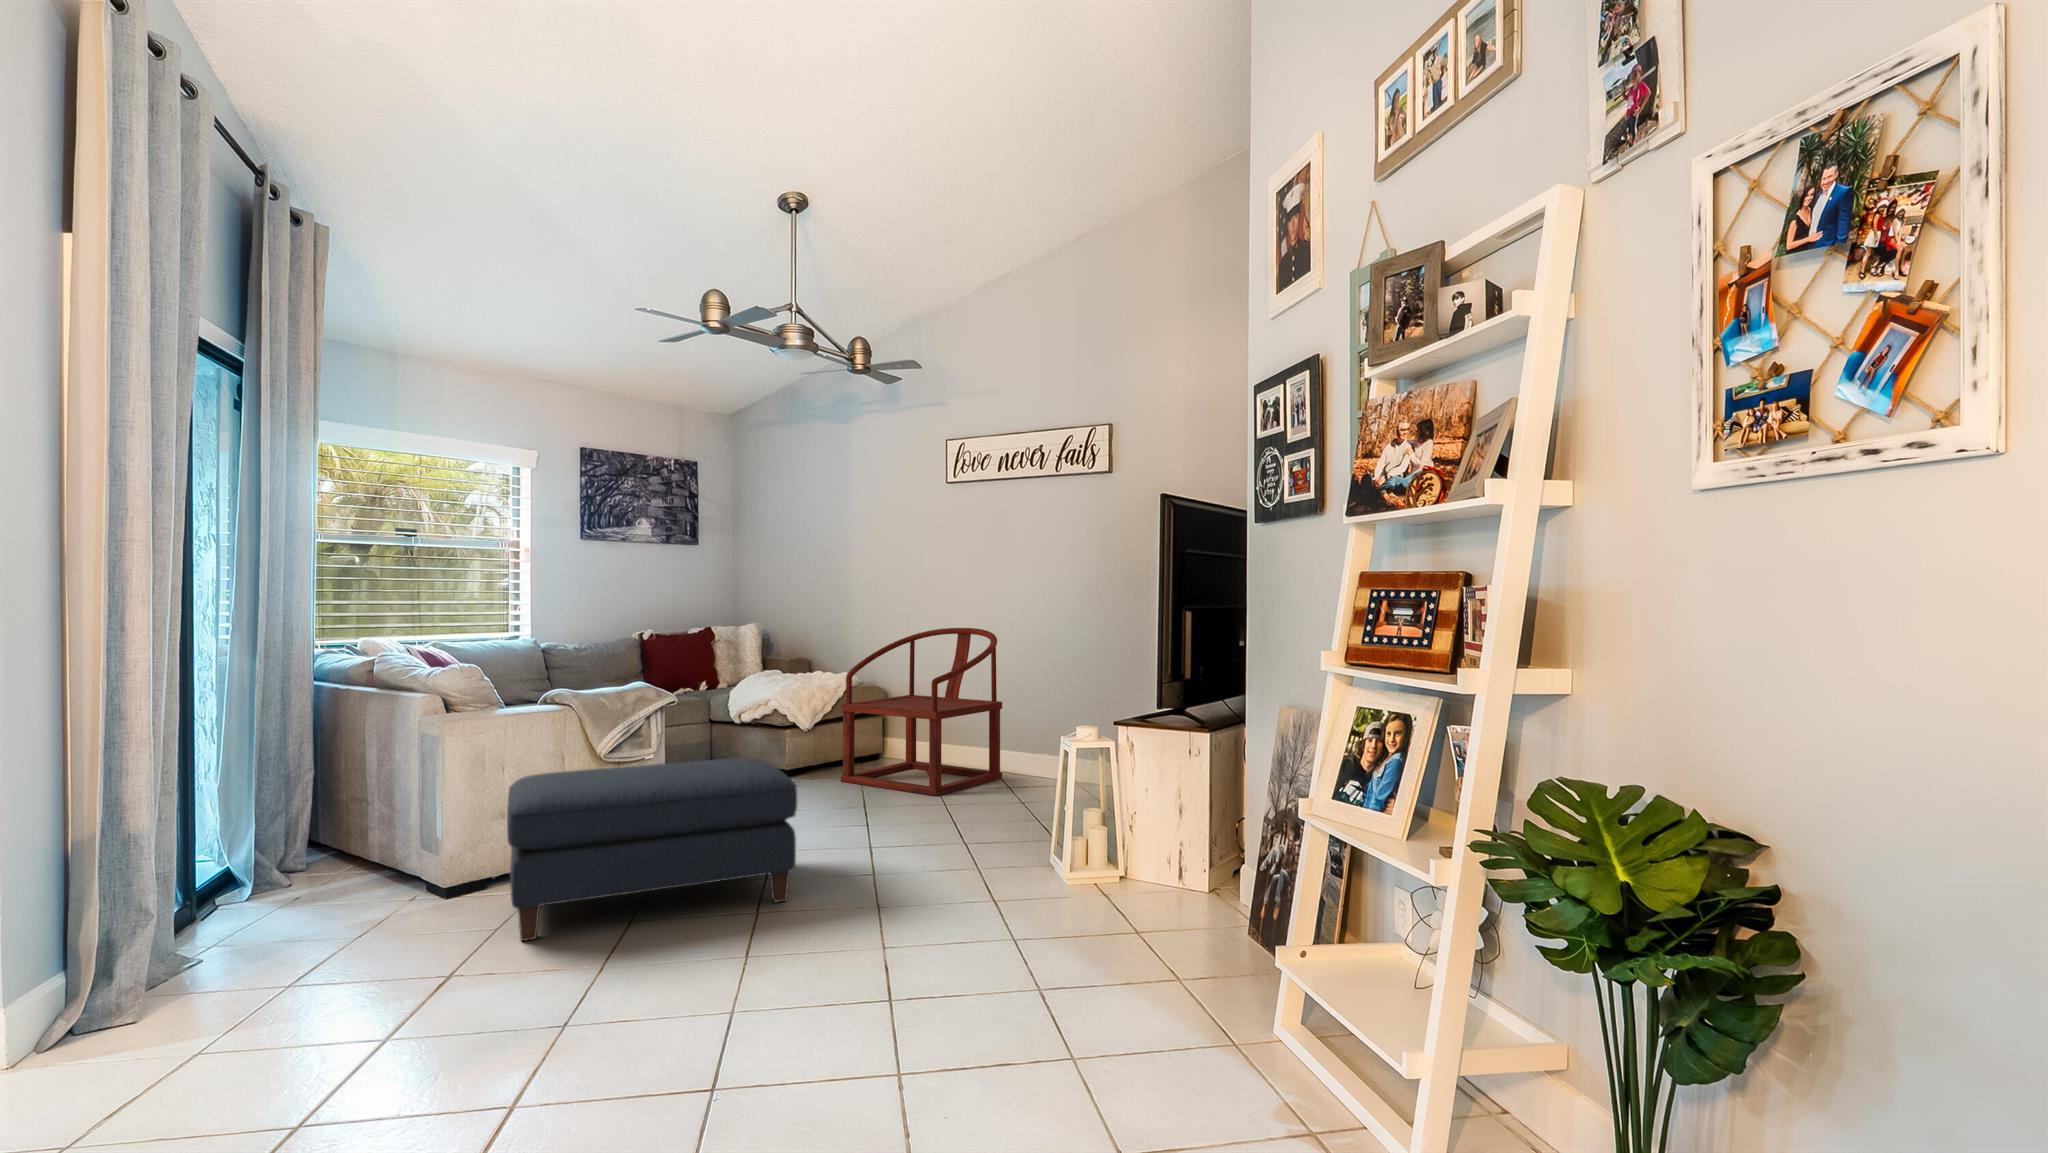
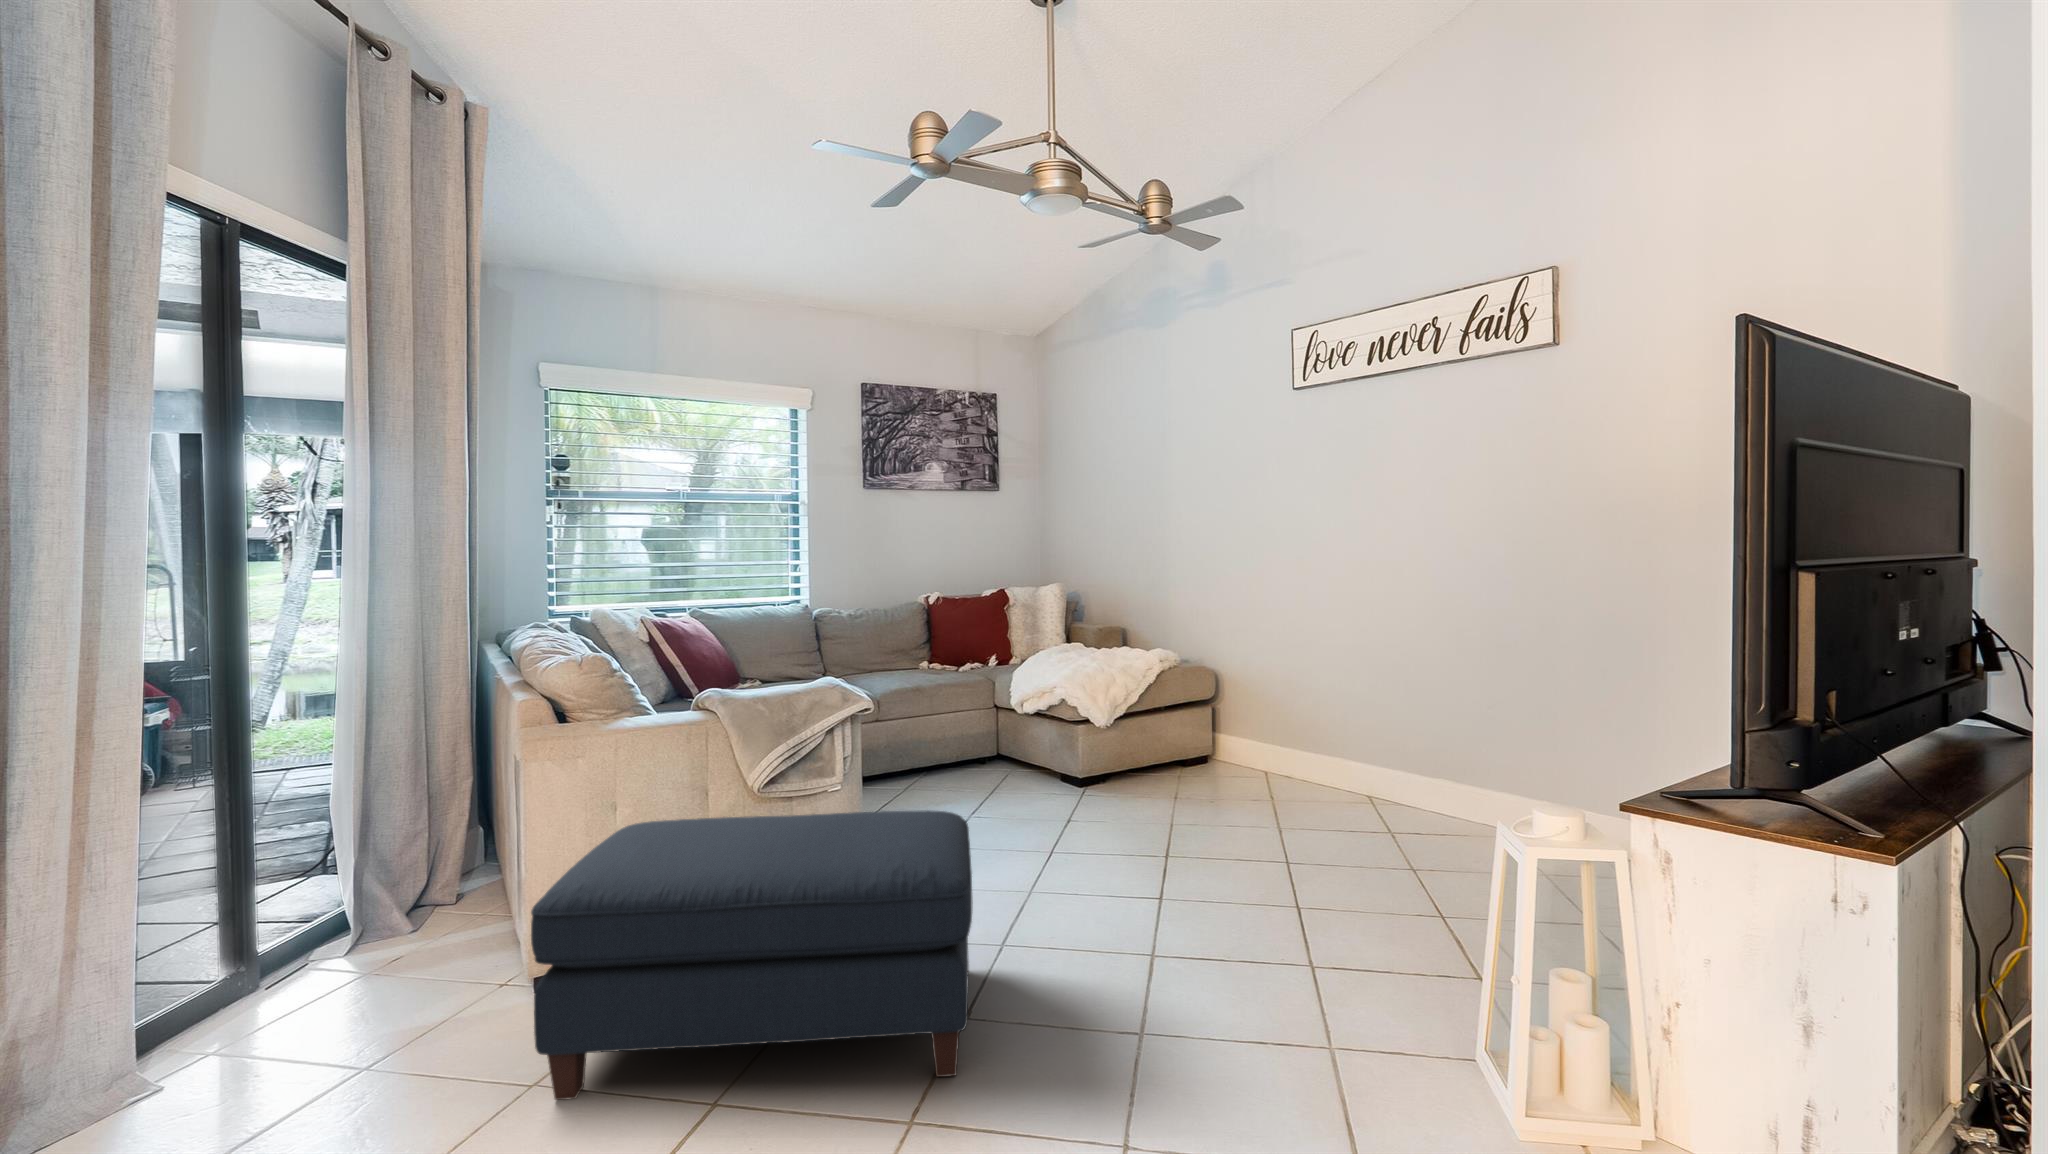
armchair: present [841,628,1002,796] -> none [1140,594,1373,844]

